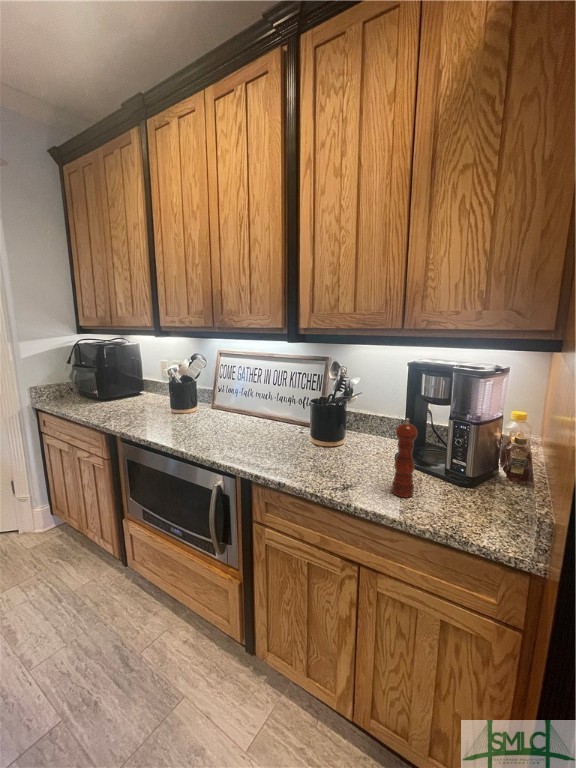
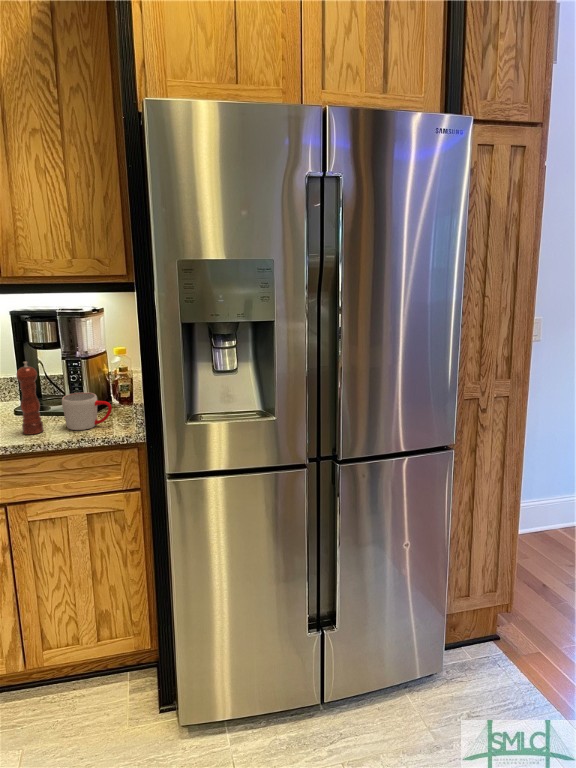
mug: none [439,463,503,513] -> present [62,393,112,430]

